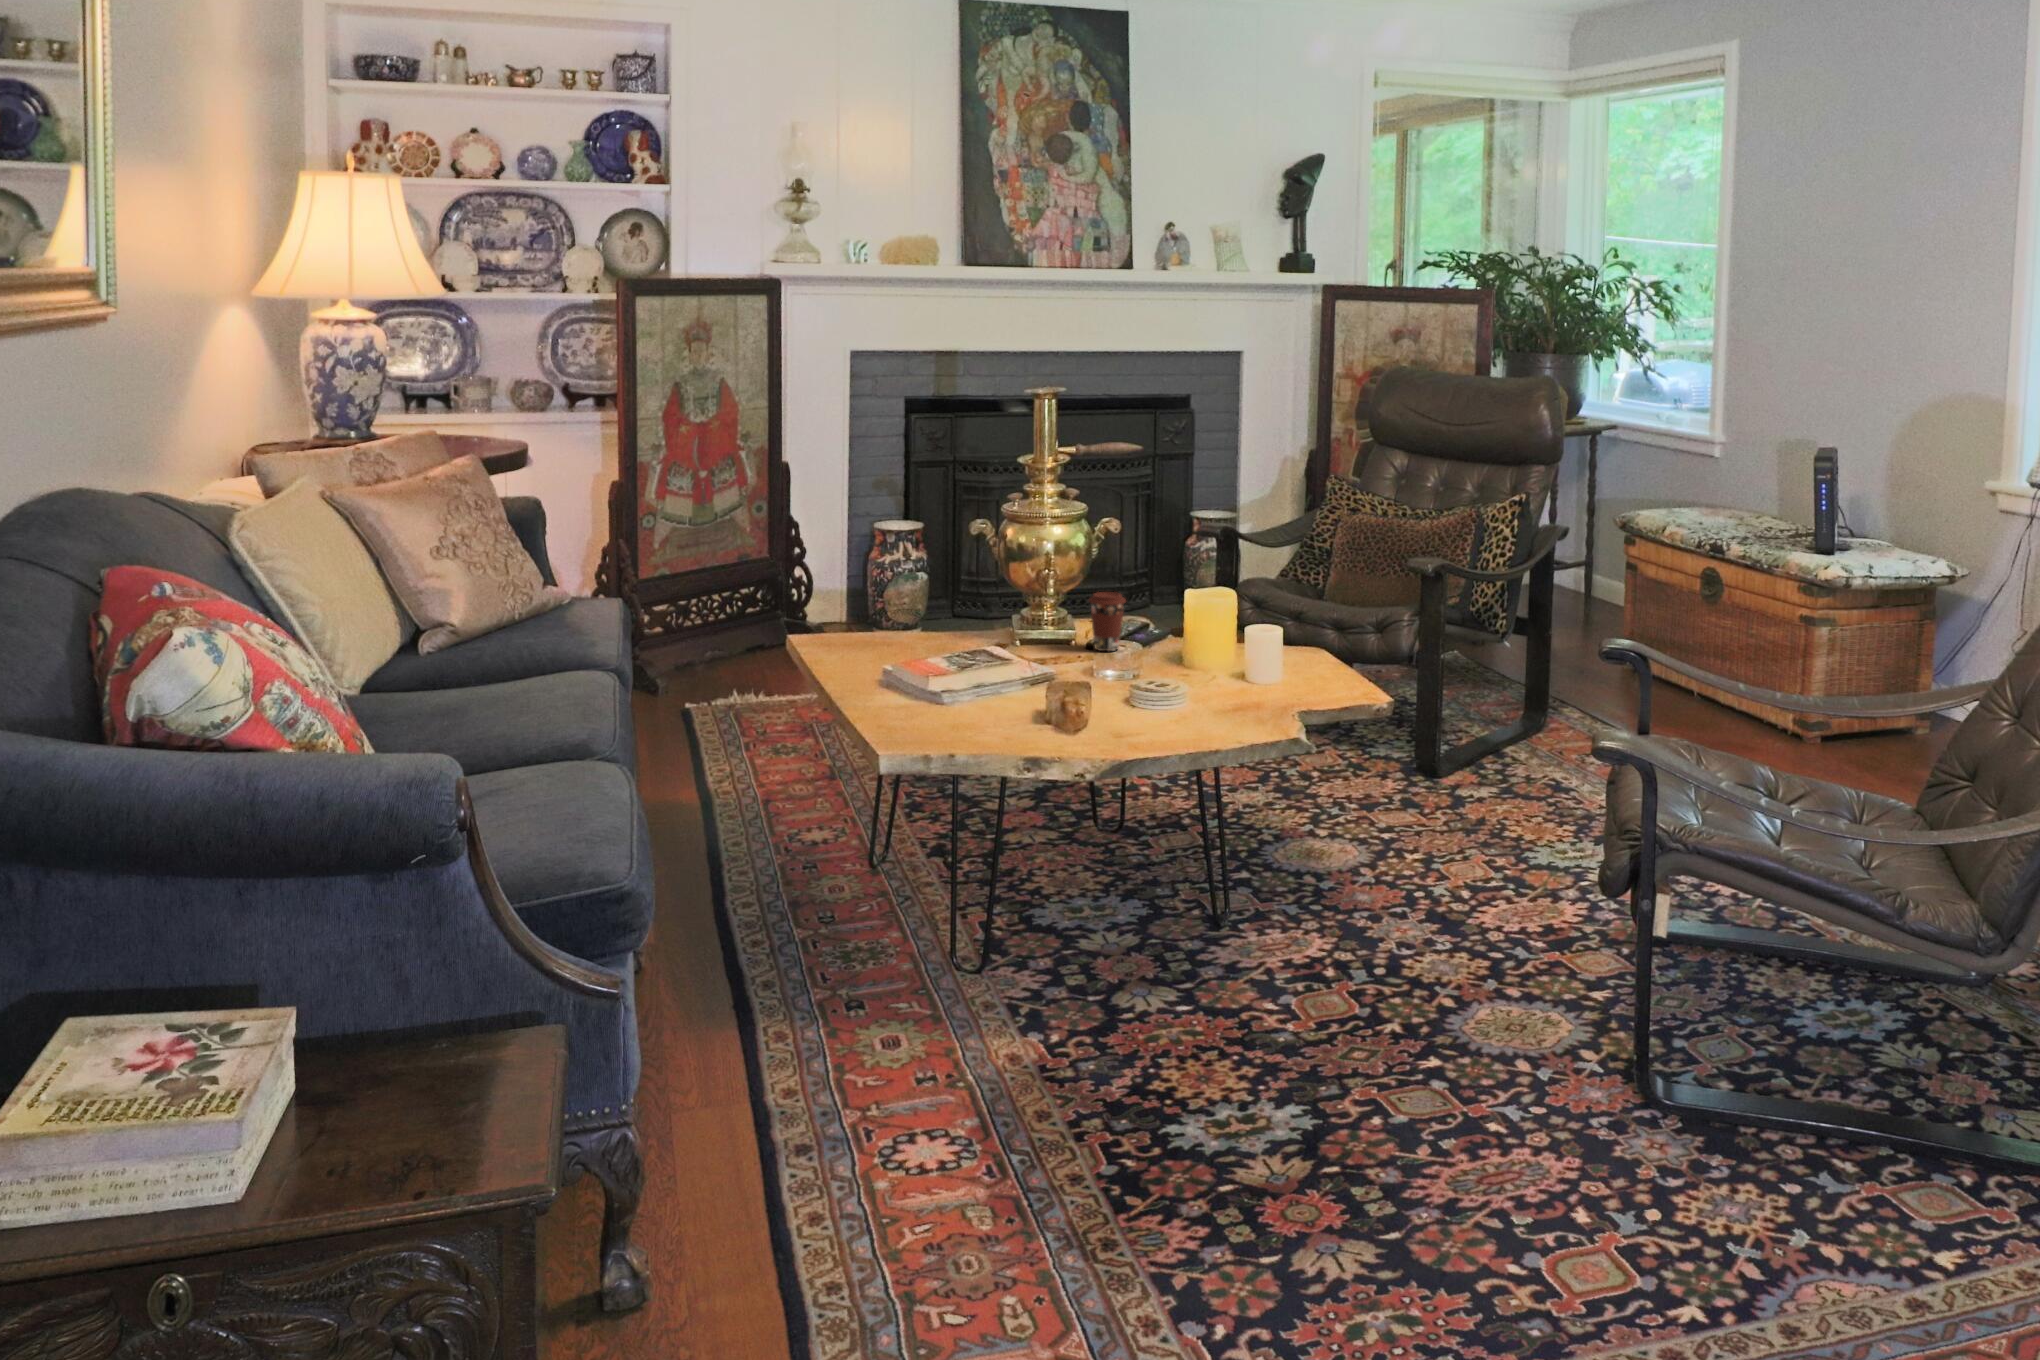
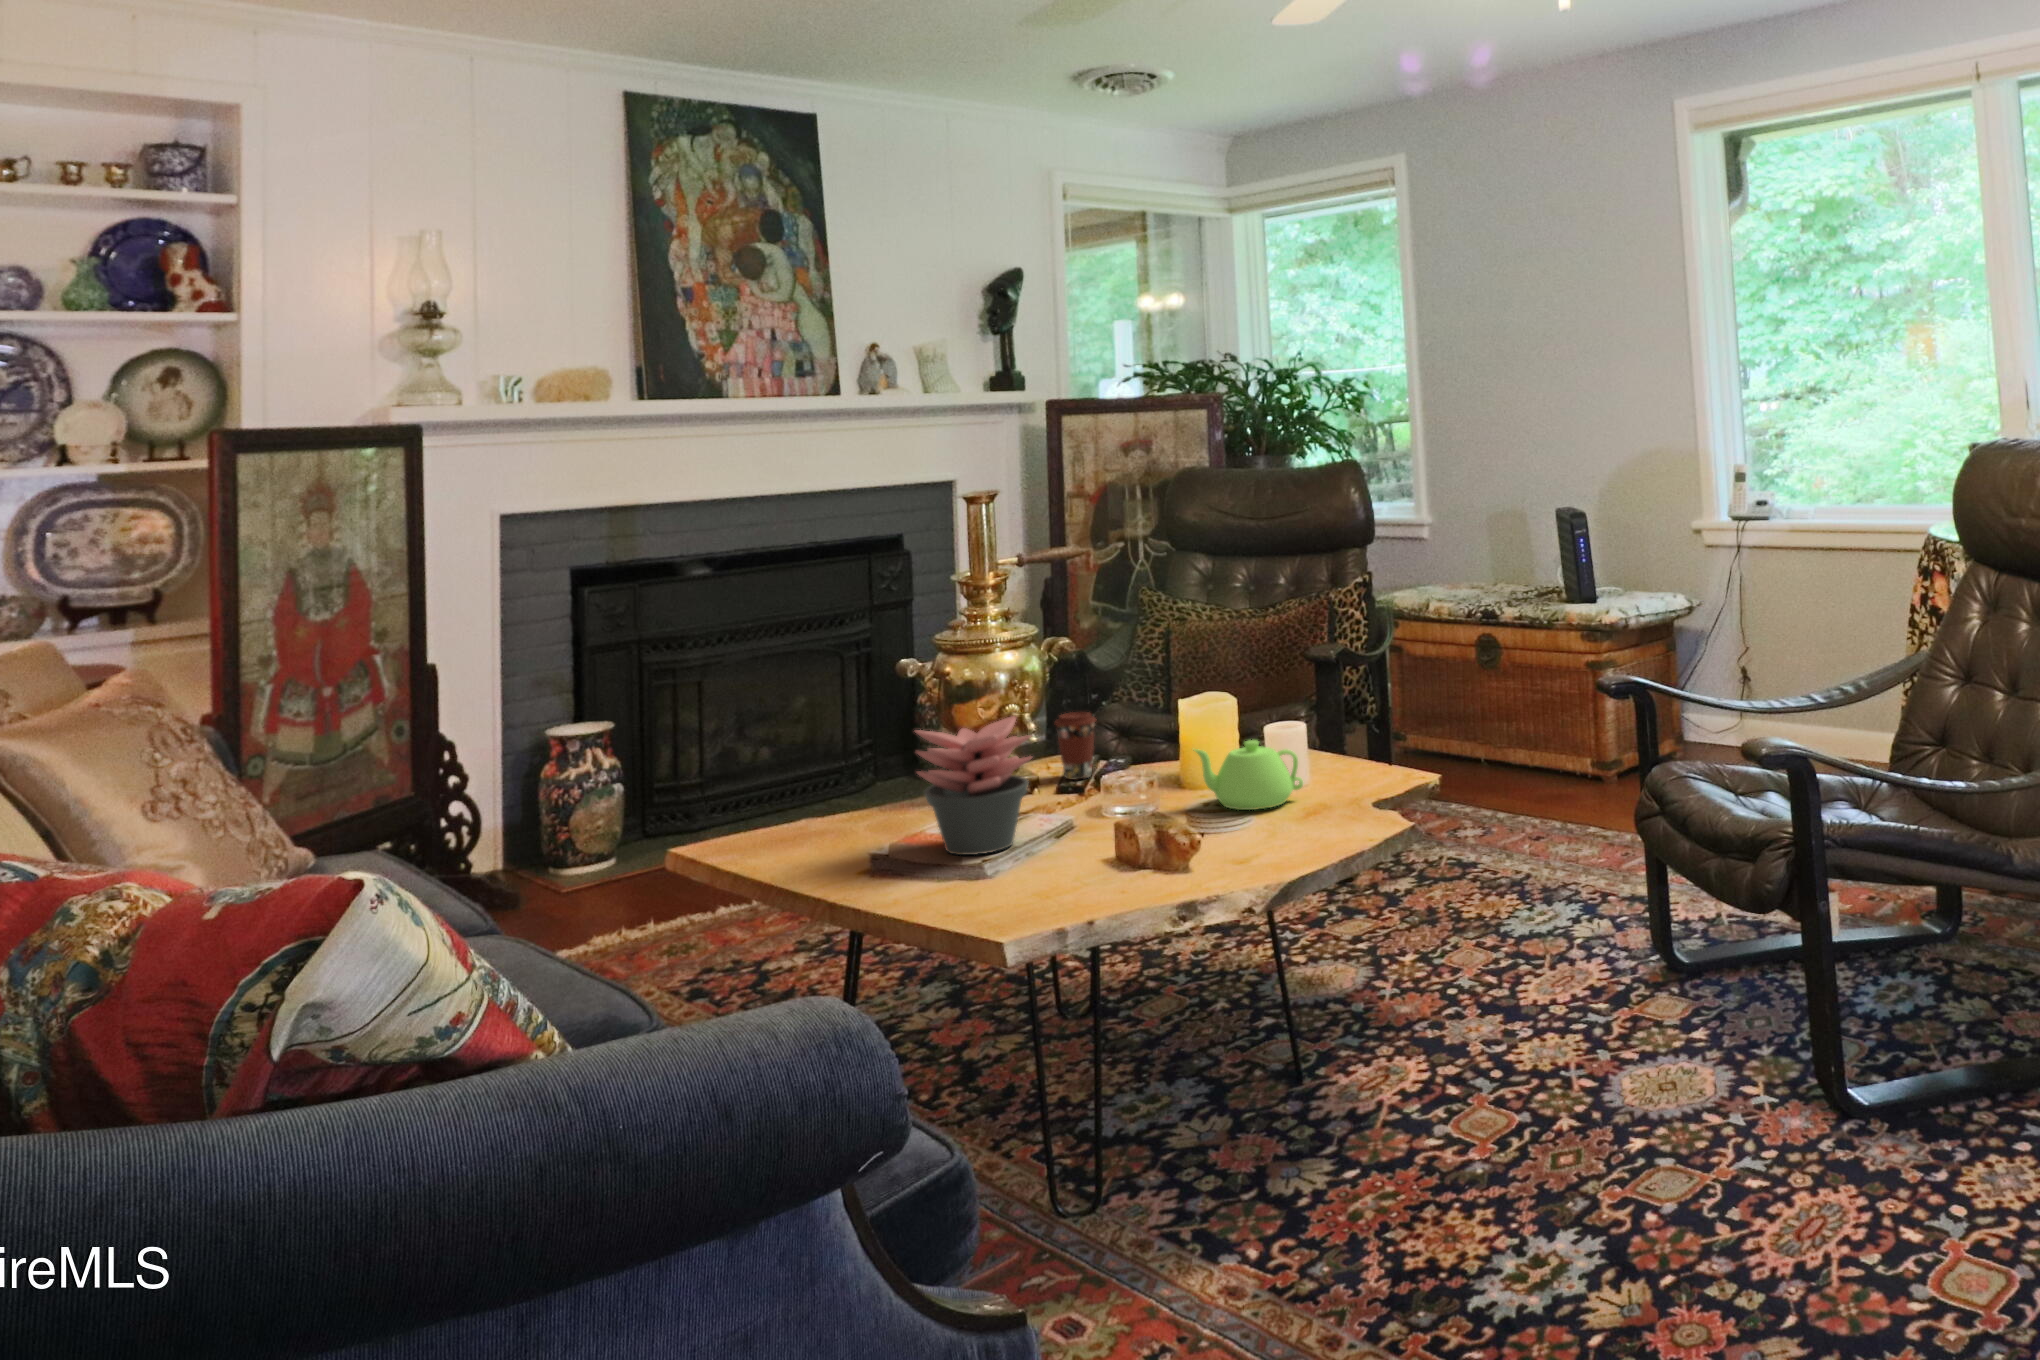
succulent plant: none [907,588,1002,700] -> present [915,716,1032,855]
teapot: none [1158,643,1257,709] -> present [1195,740,1303,810]

